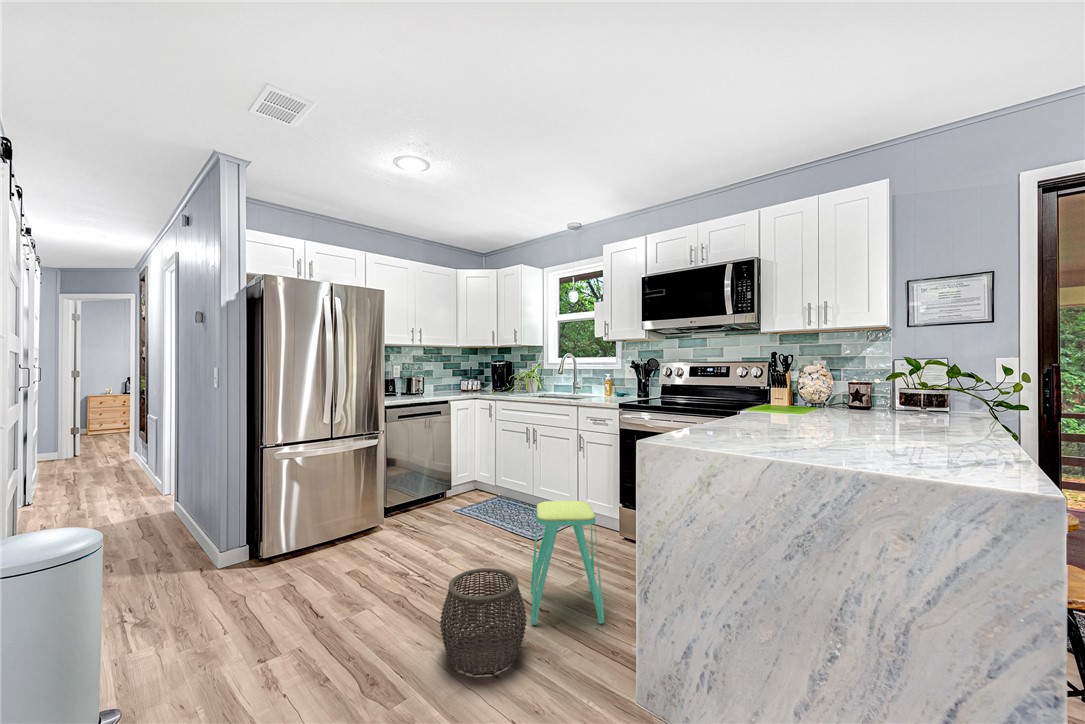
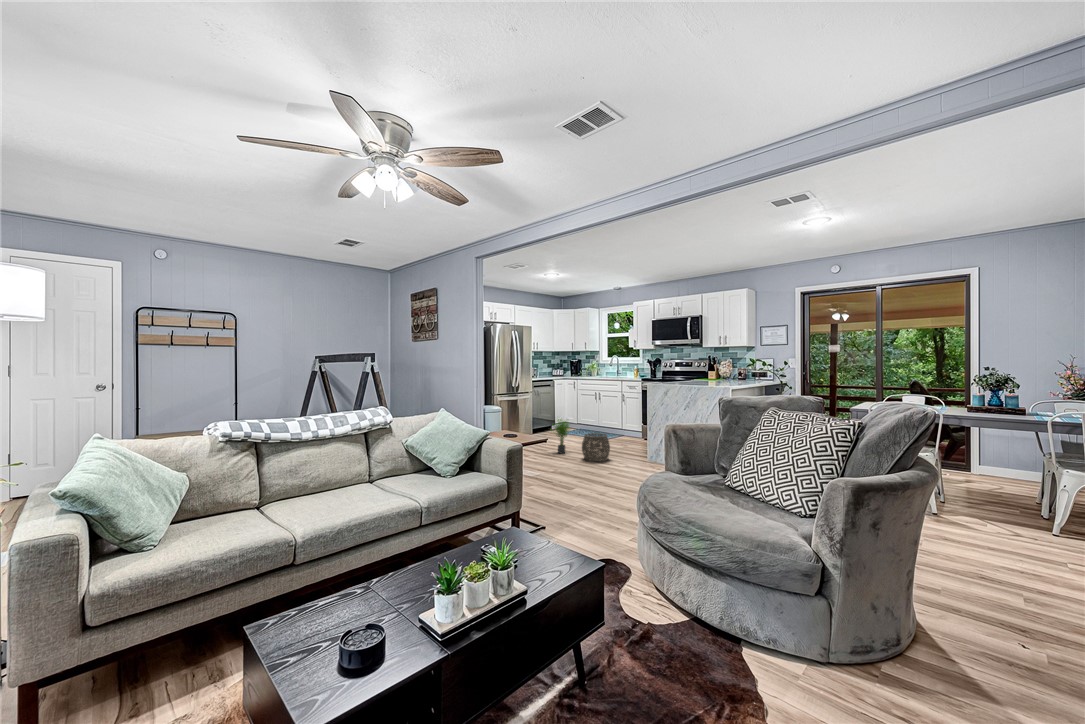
stool: present [531,501,604,625] -> none [607,414,636,455]
potted plant: none [362,505,438,615] -> present [555,419,569,454]

